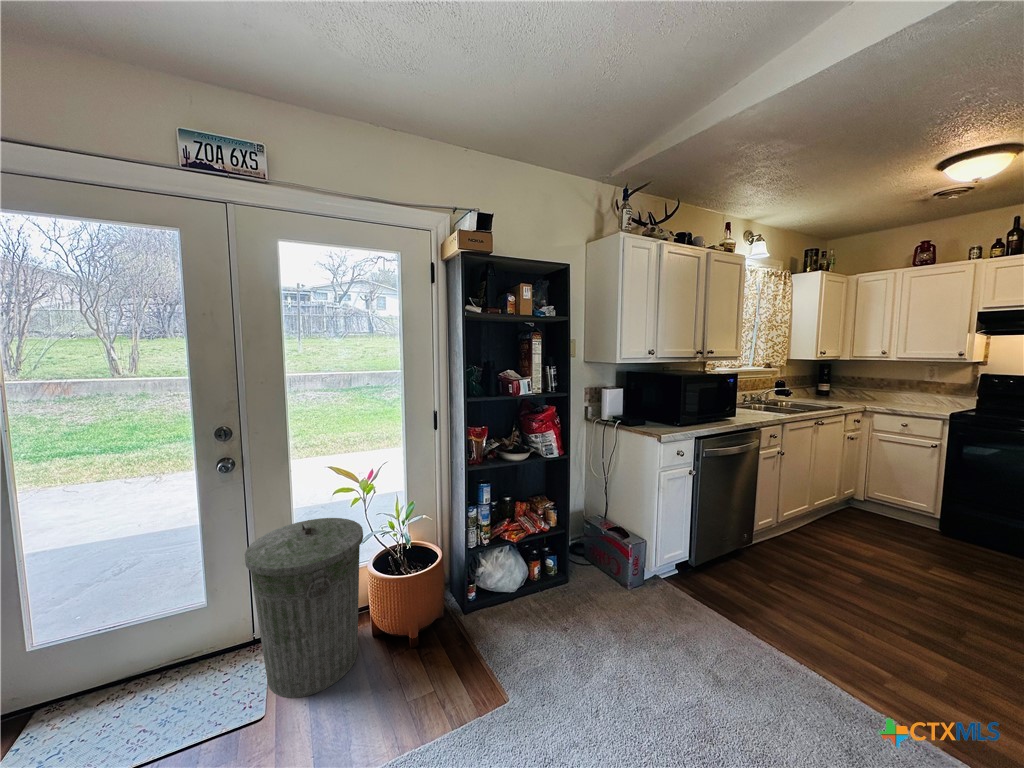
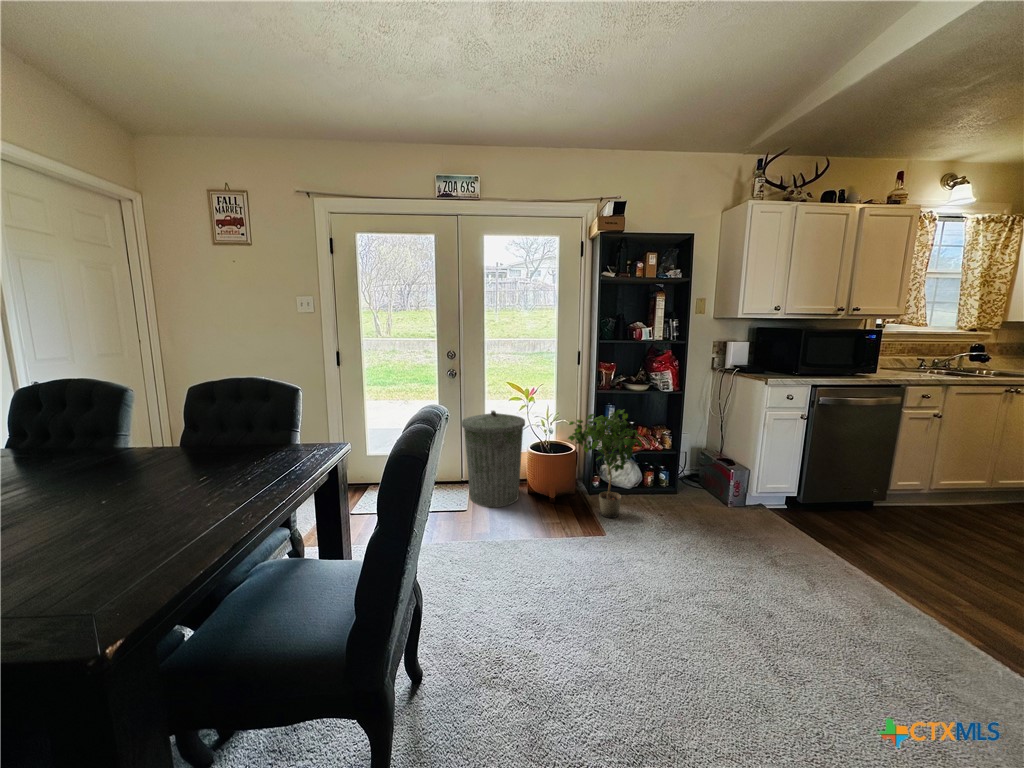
potted plant: none [435,491,534,659] -> present [568,410,643,518]

